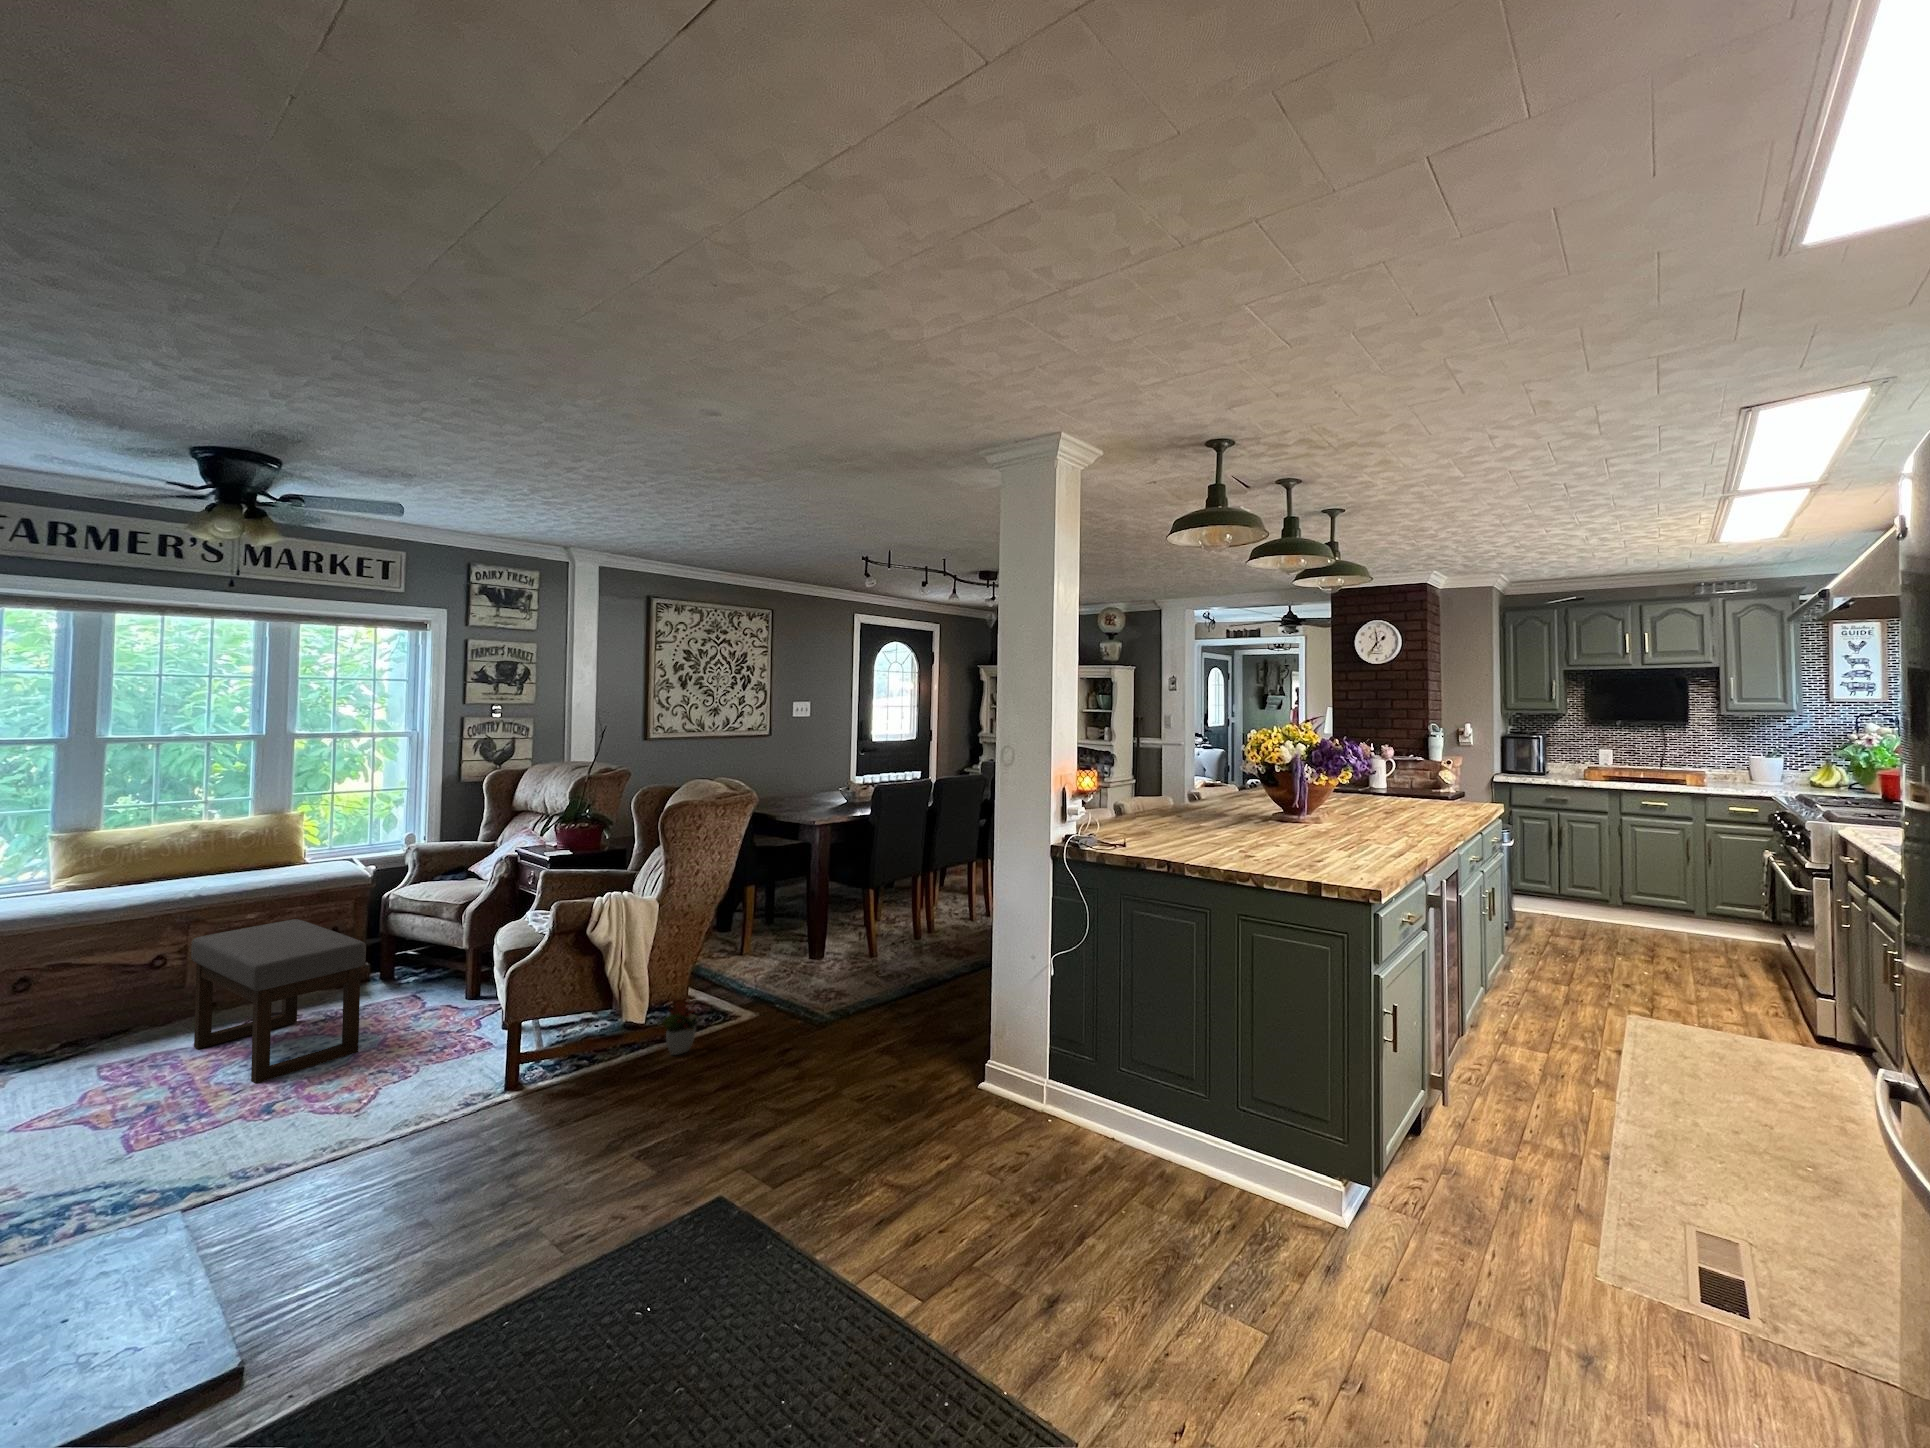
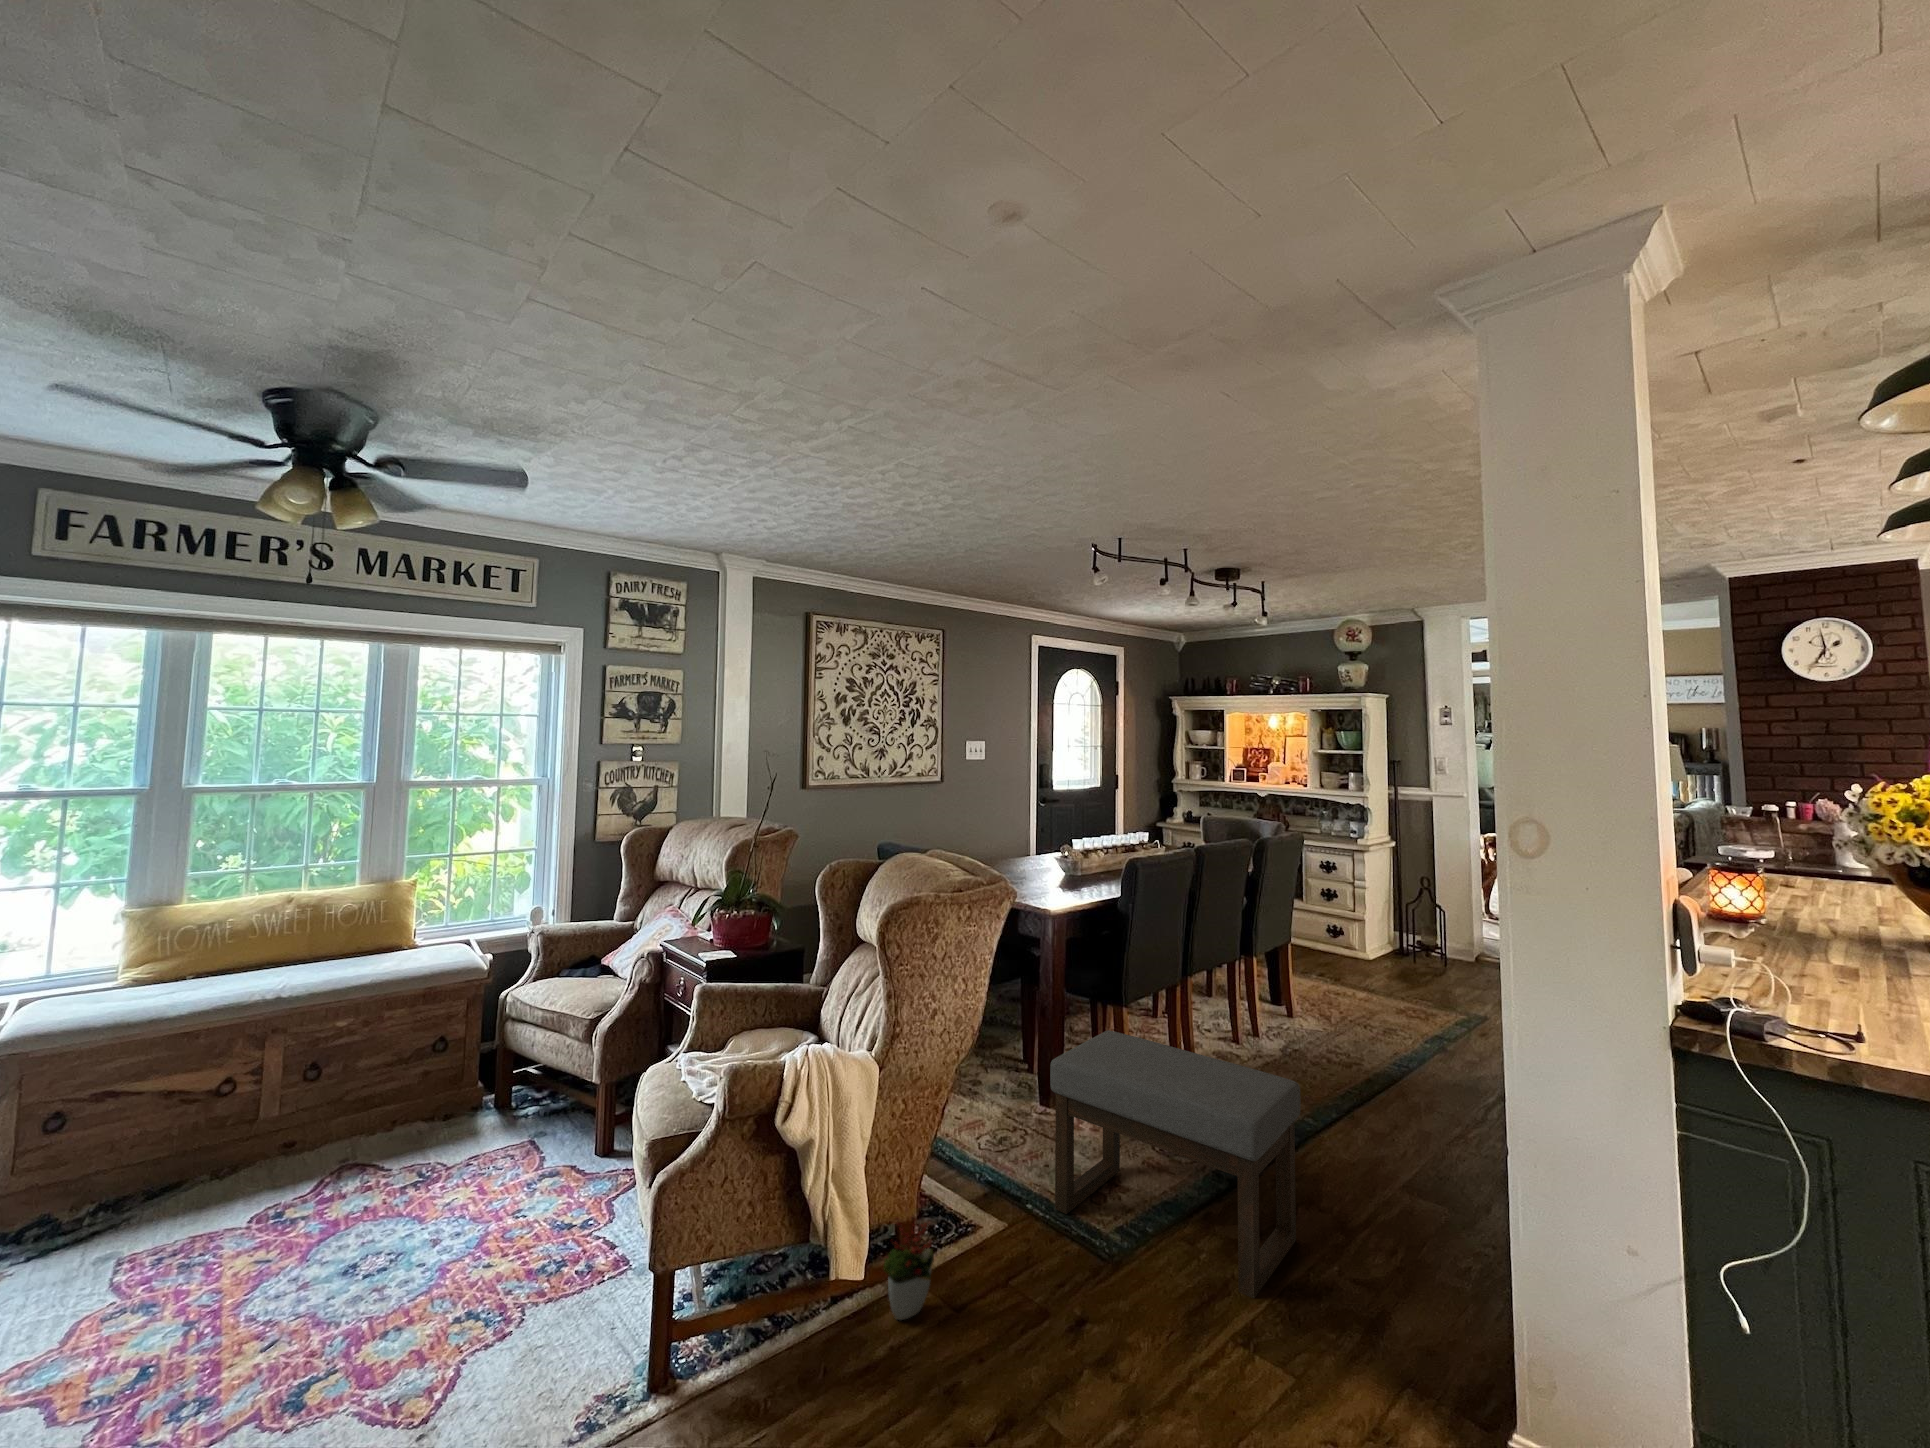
ottoman: present [191,919,366,1084] -> present [1050,1030,1300,1298]

